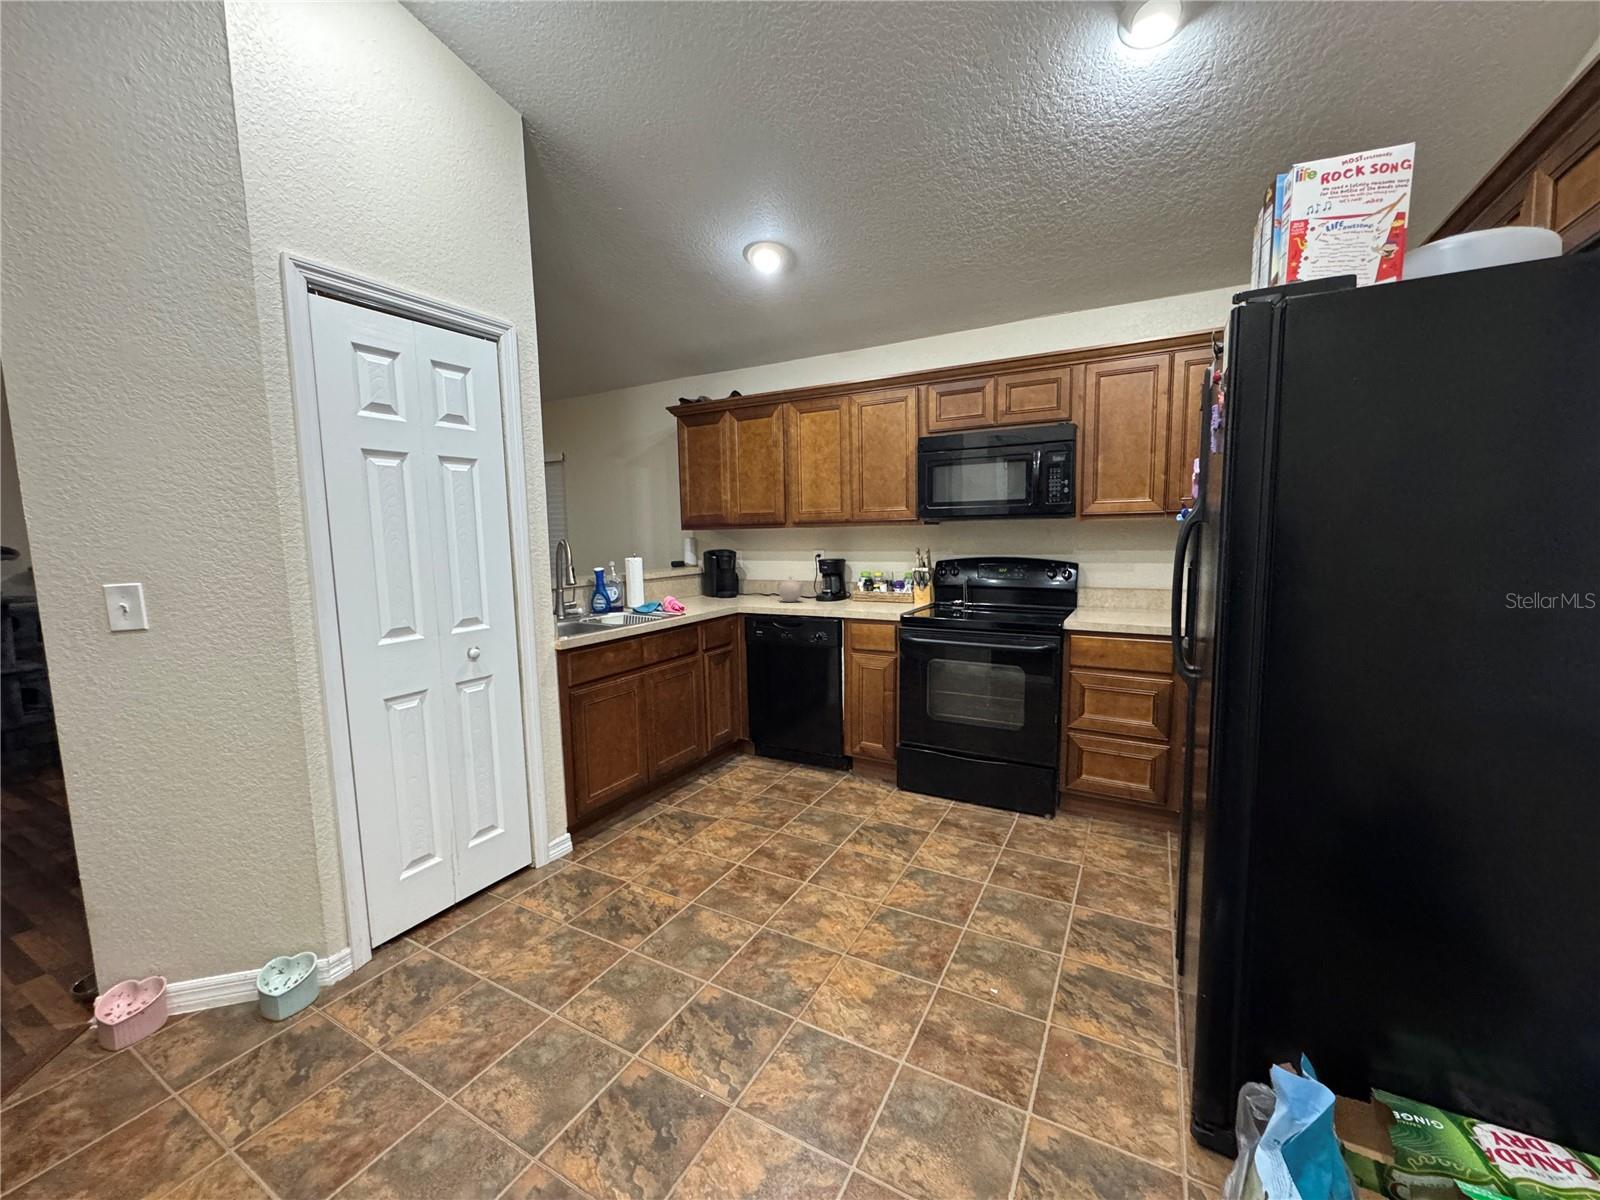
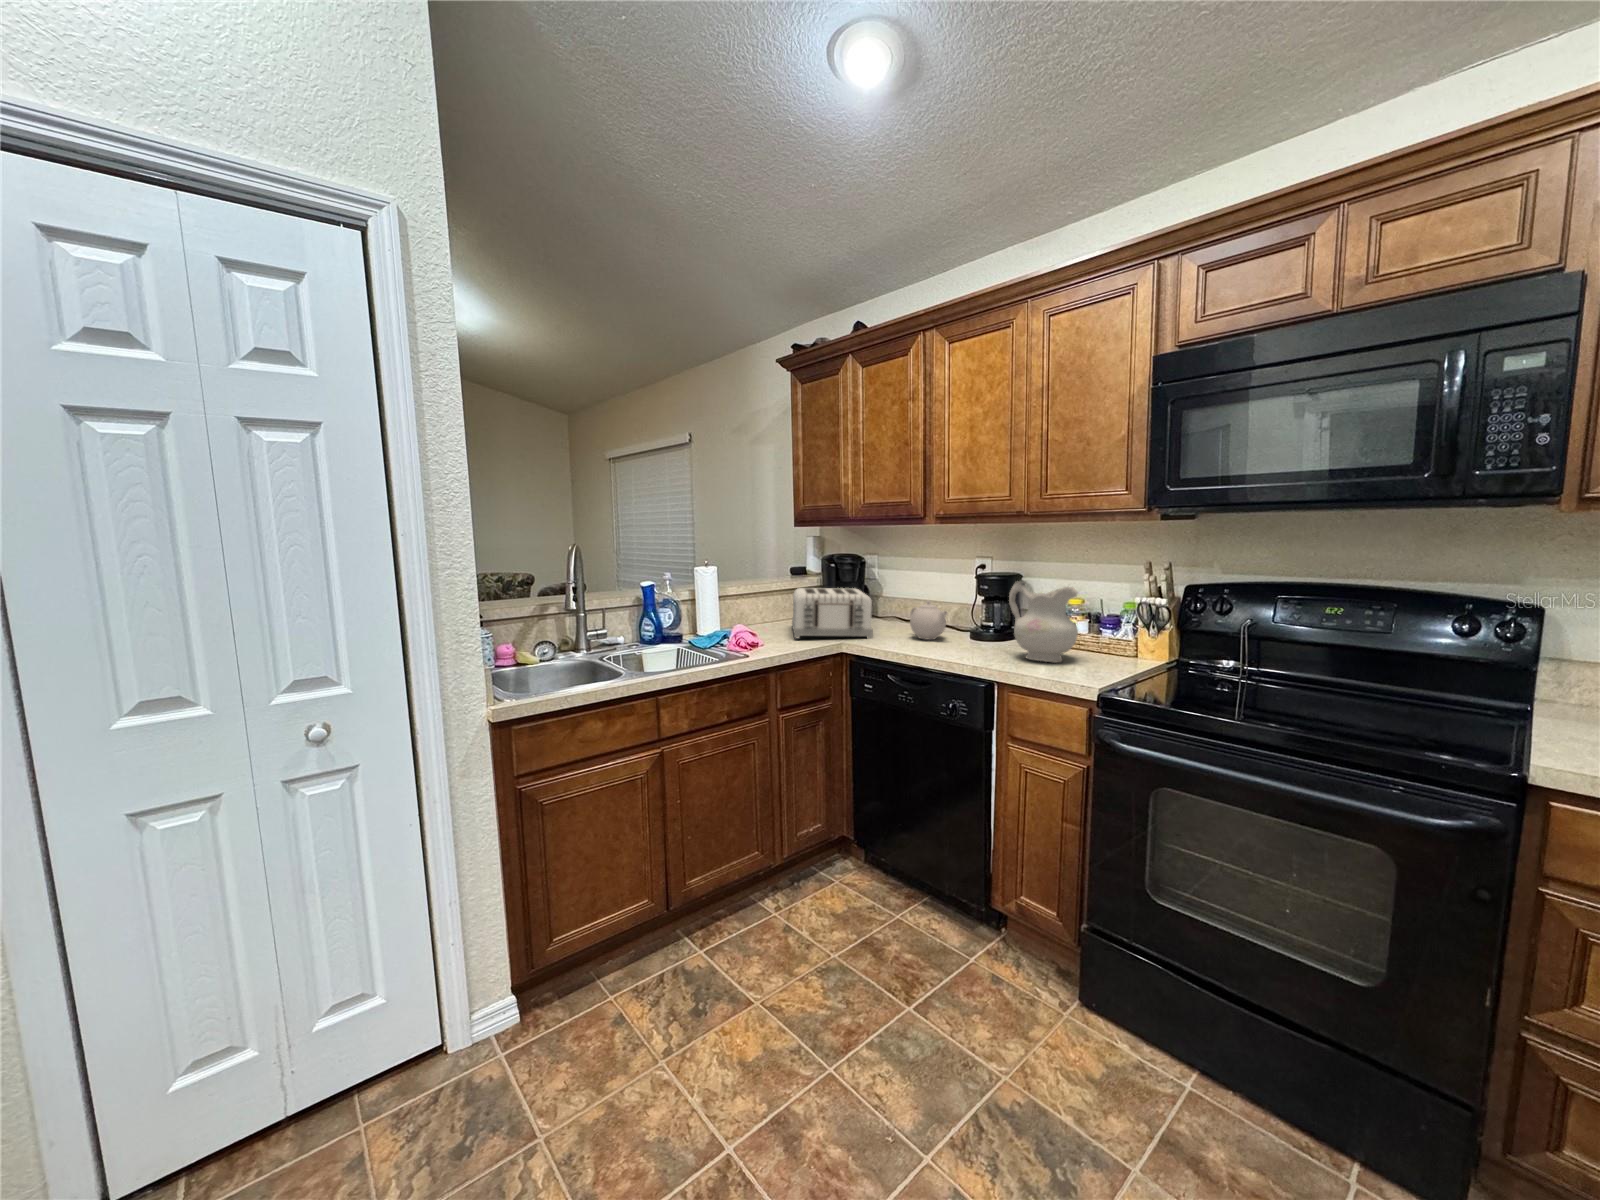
ceramic pitcher: none [844,560,883,607] -> present [1009,581,1078,663]
toaster: none [691,572,755,605] -> present [792,588,873,639]

